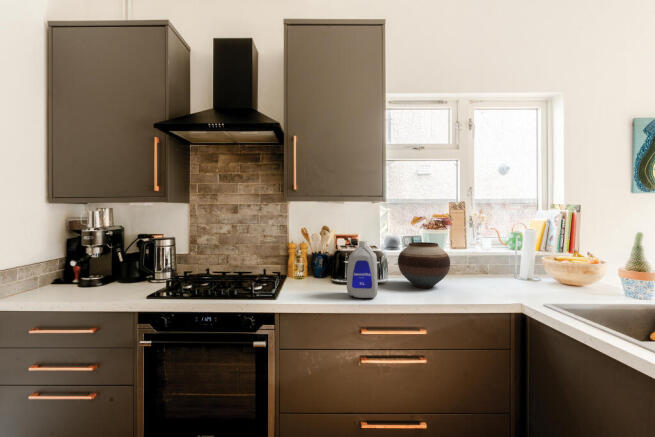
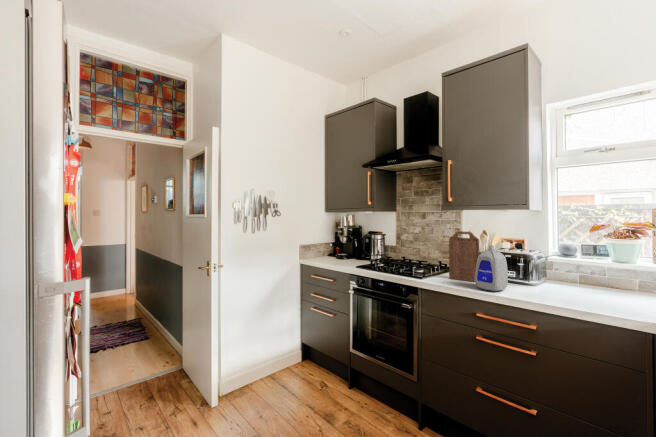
cutting board: none [300,226,337,291] -> present [449,231,479,282]
vase: present [398,242,450,288] -> none [545,251,607,296]

